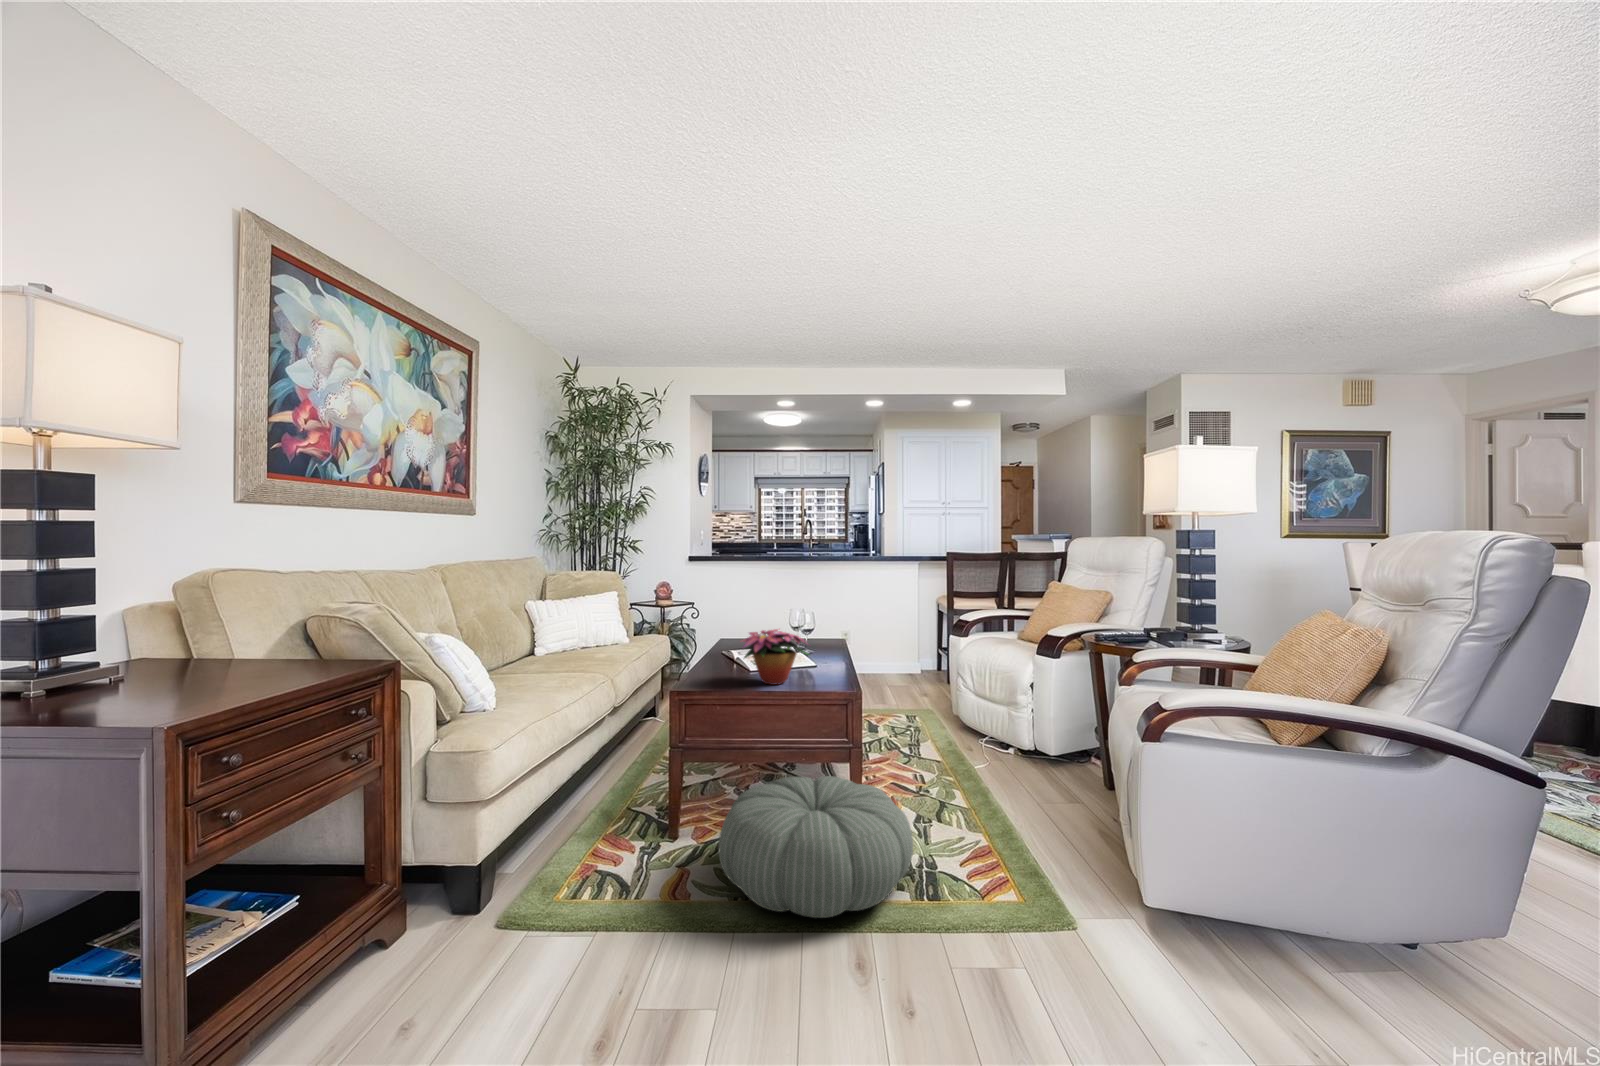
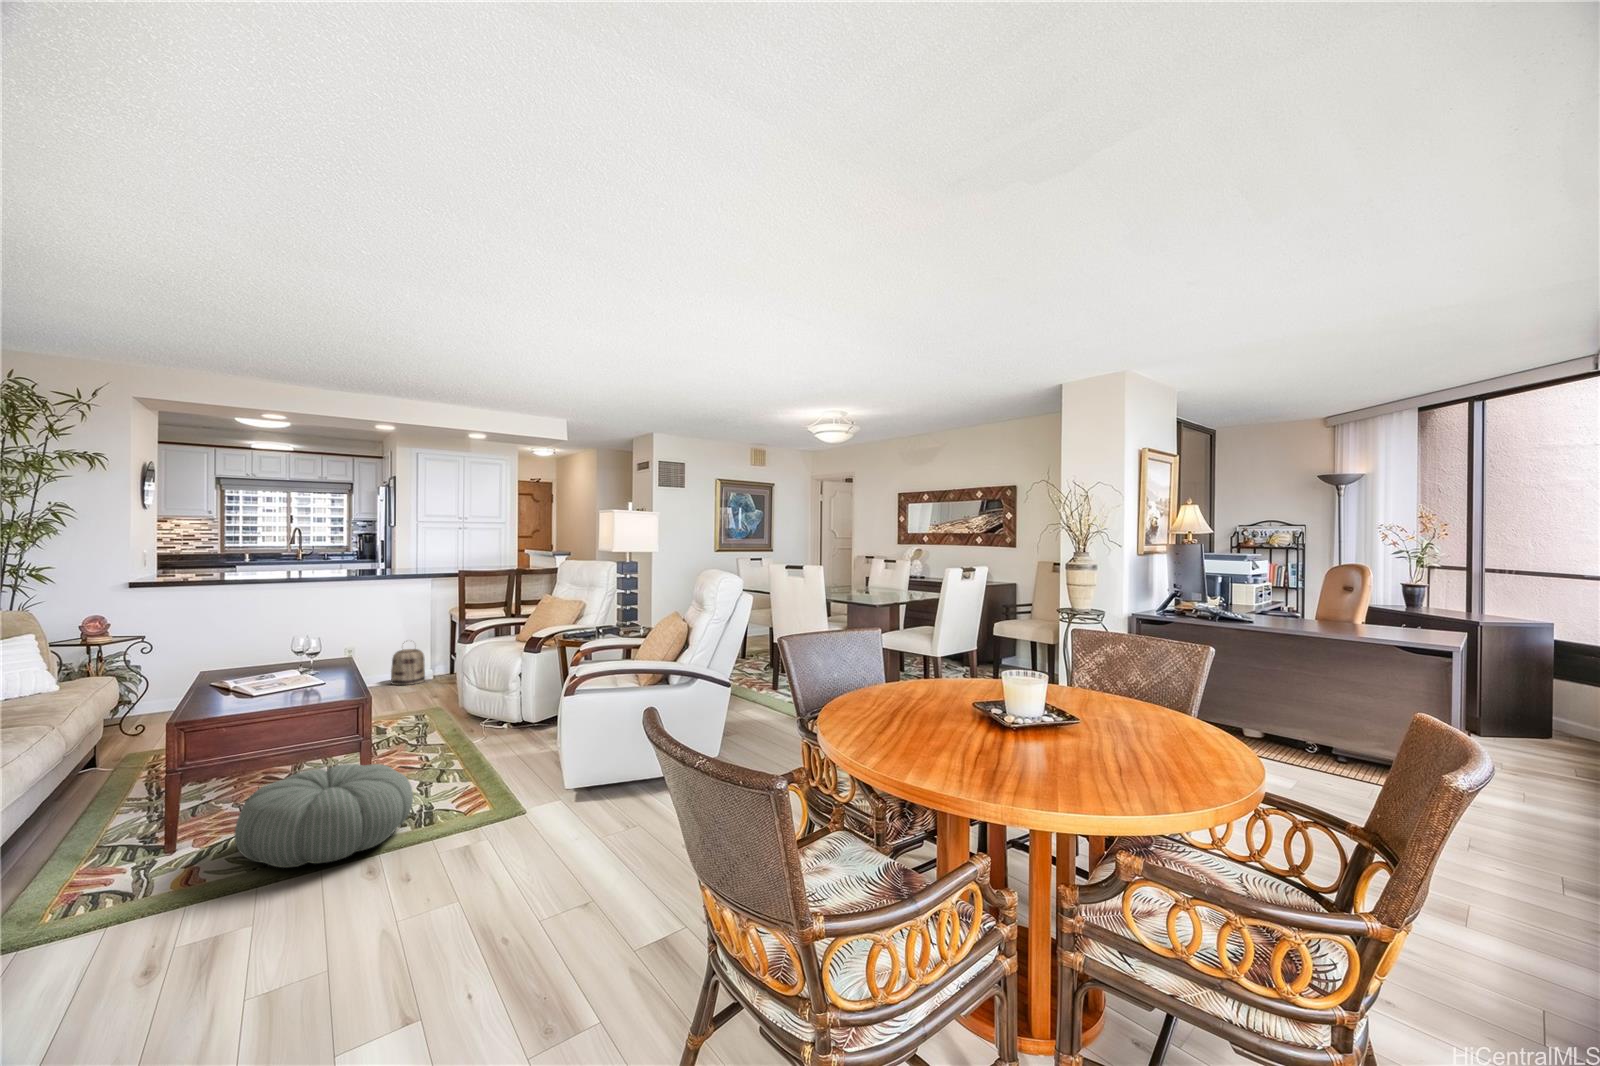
flower arrangement: present [740,629,807,685] -> none [243,652,326,701]
basket: none [881,629,915,678] -> present [391,649,425,685]

